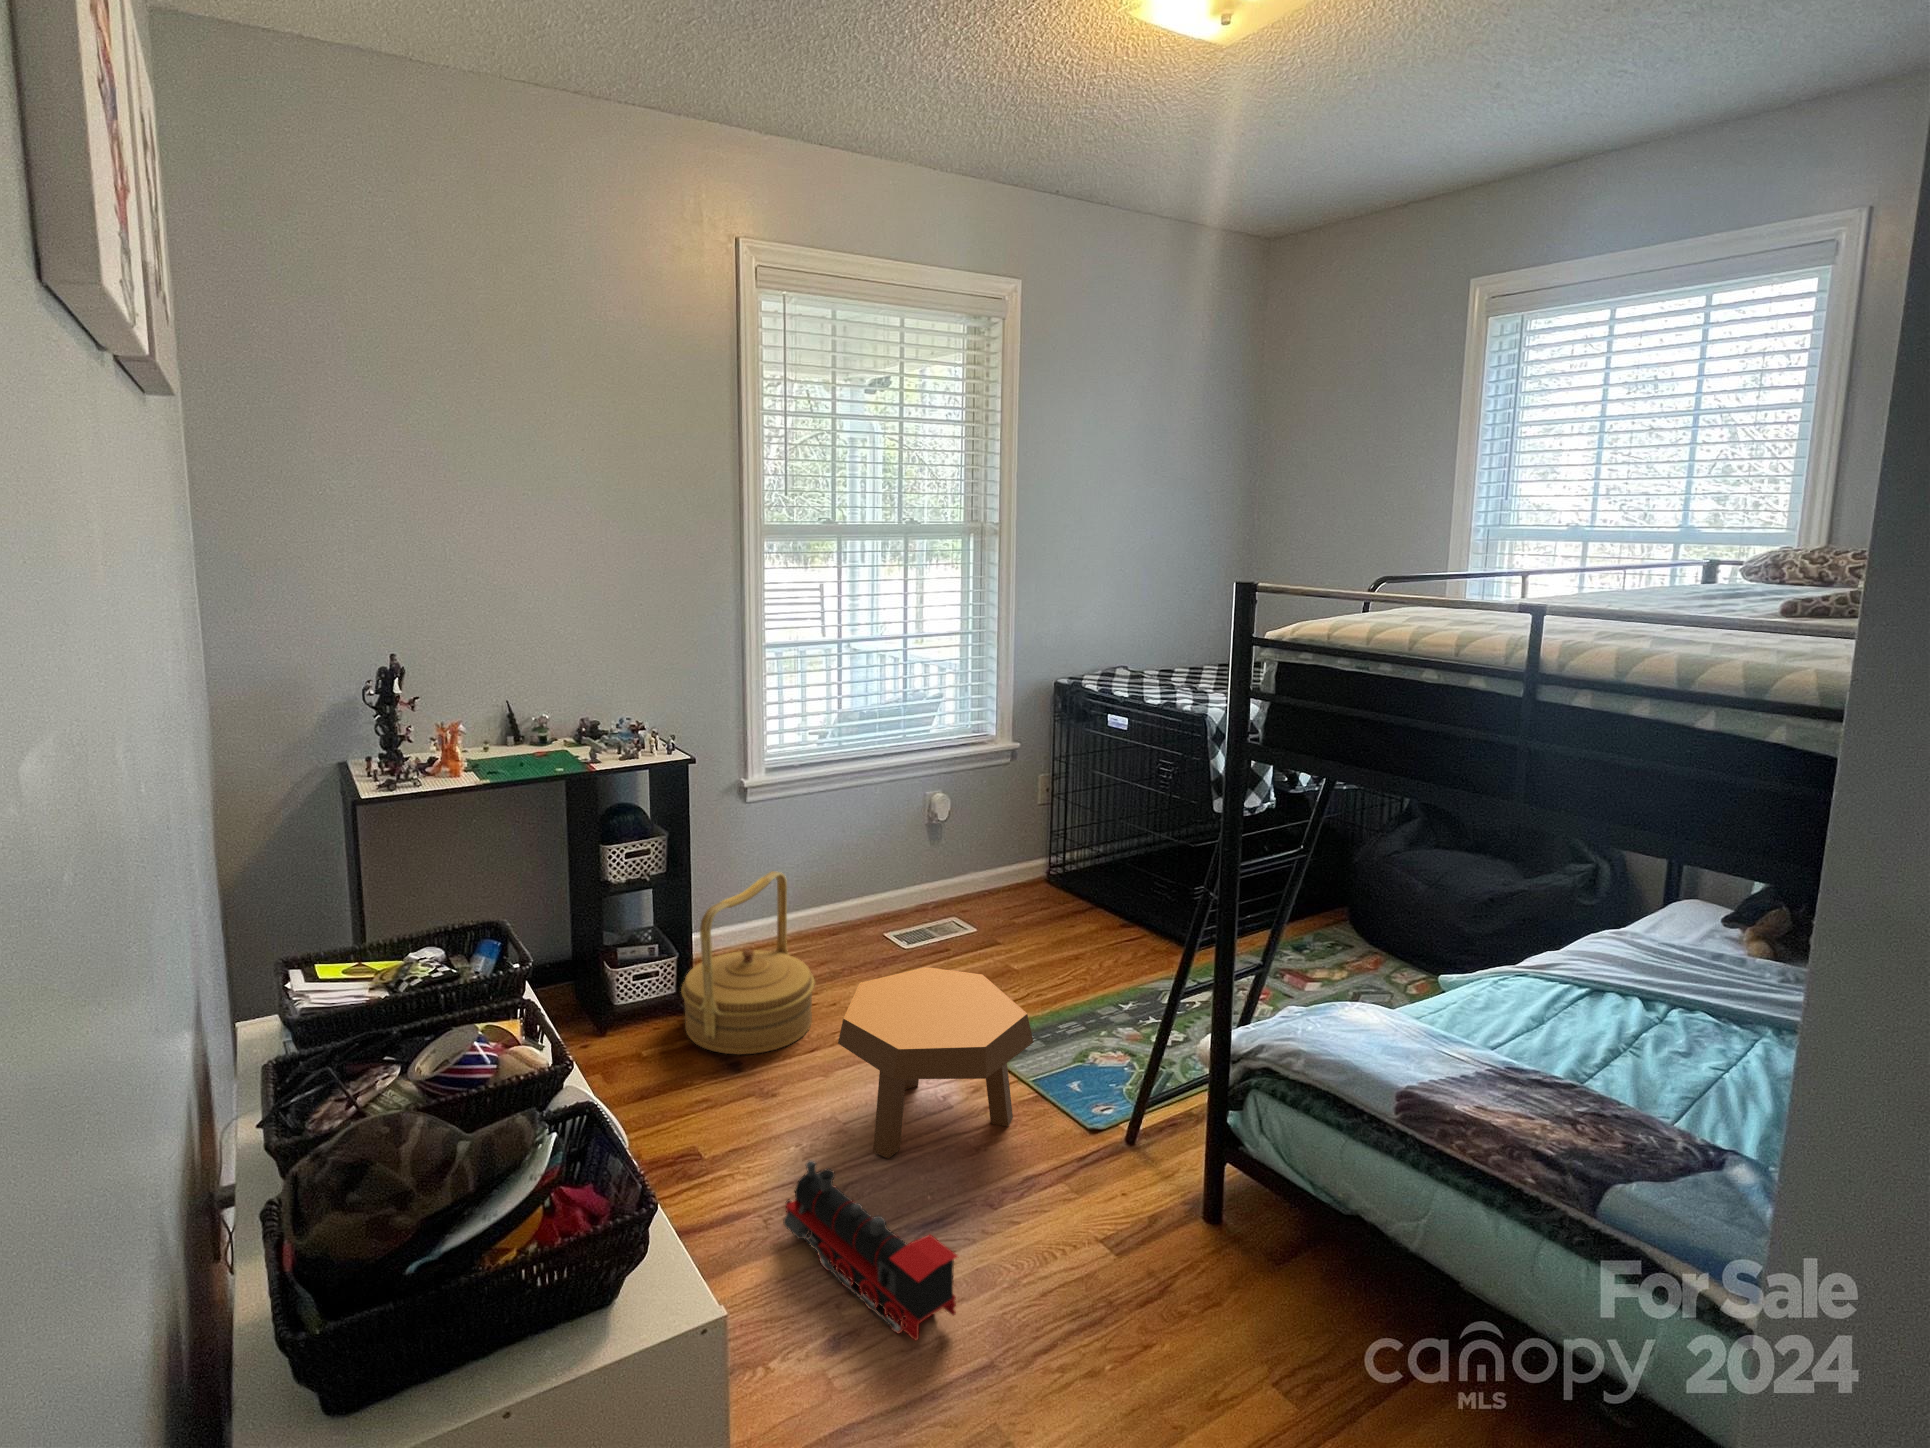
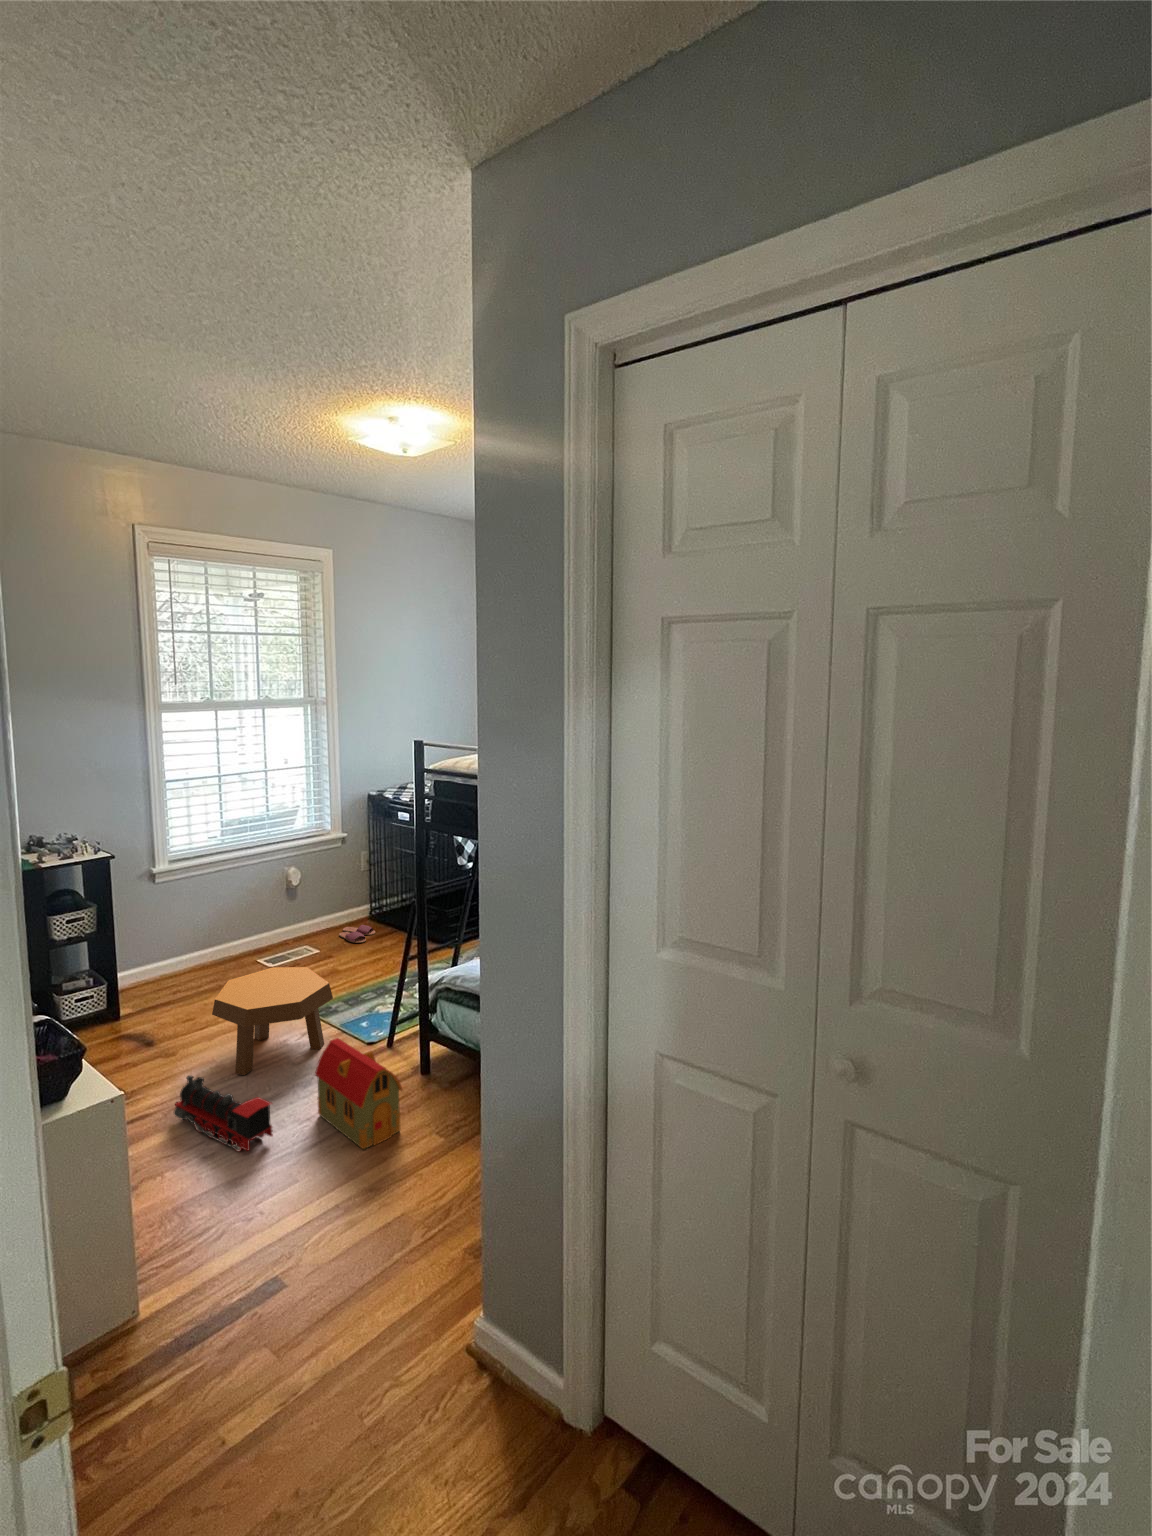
woven basket: present [681,871,815,1055] -> none [110,923,204,1039]
slippers: none [1002,892,1059,923] -> present [339,925,375,943]
toy house: none [1026,1141,1207,1389] -> present [315,1038,403,1149]

